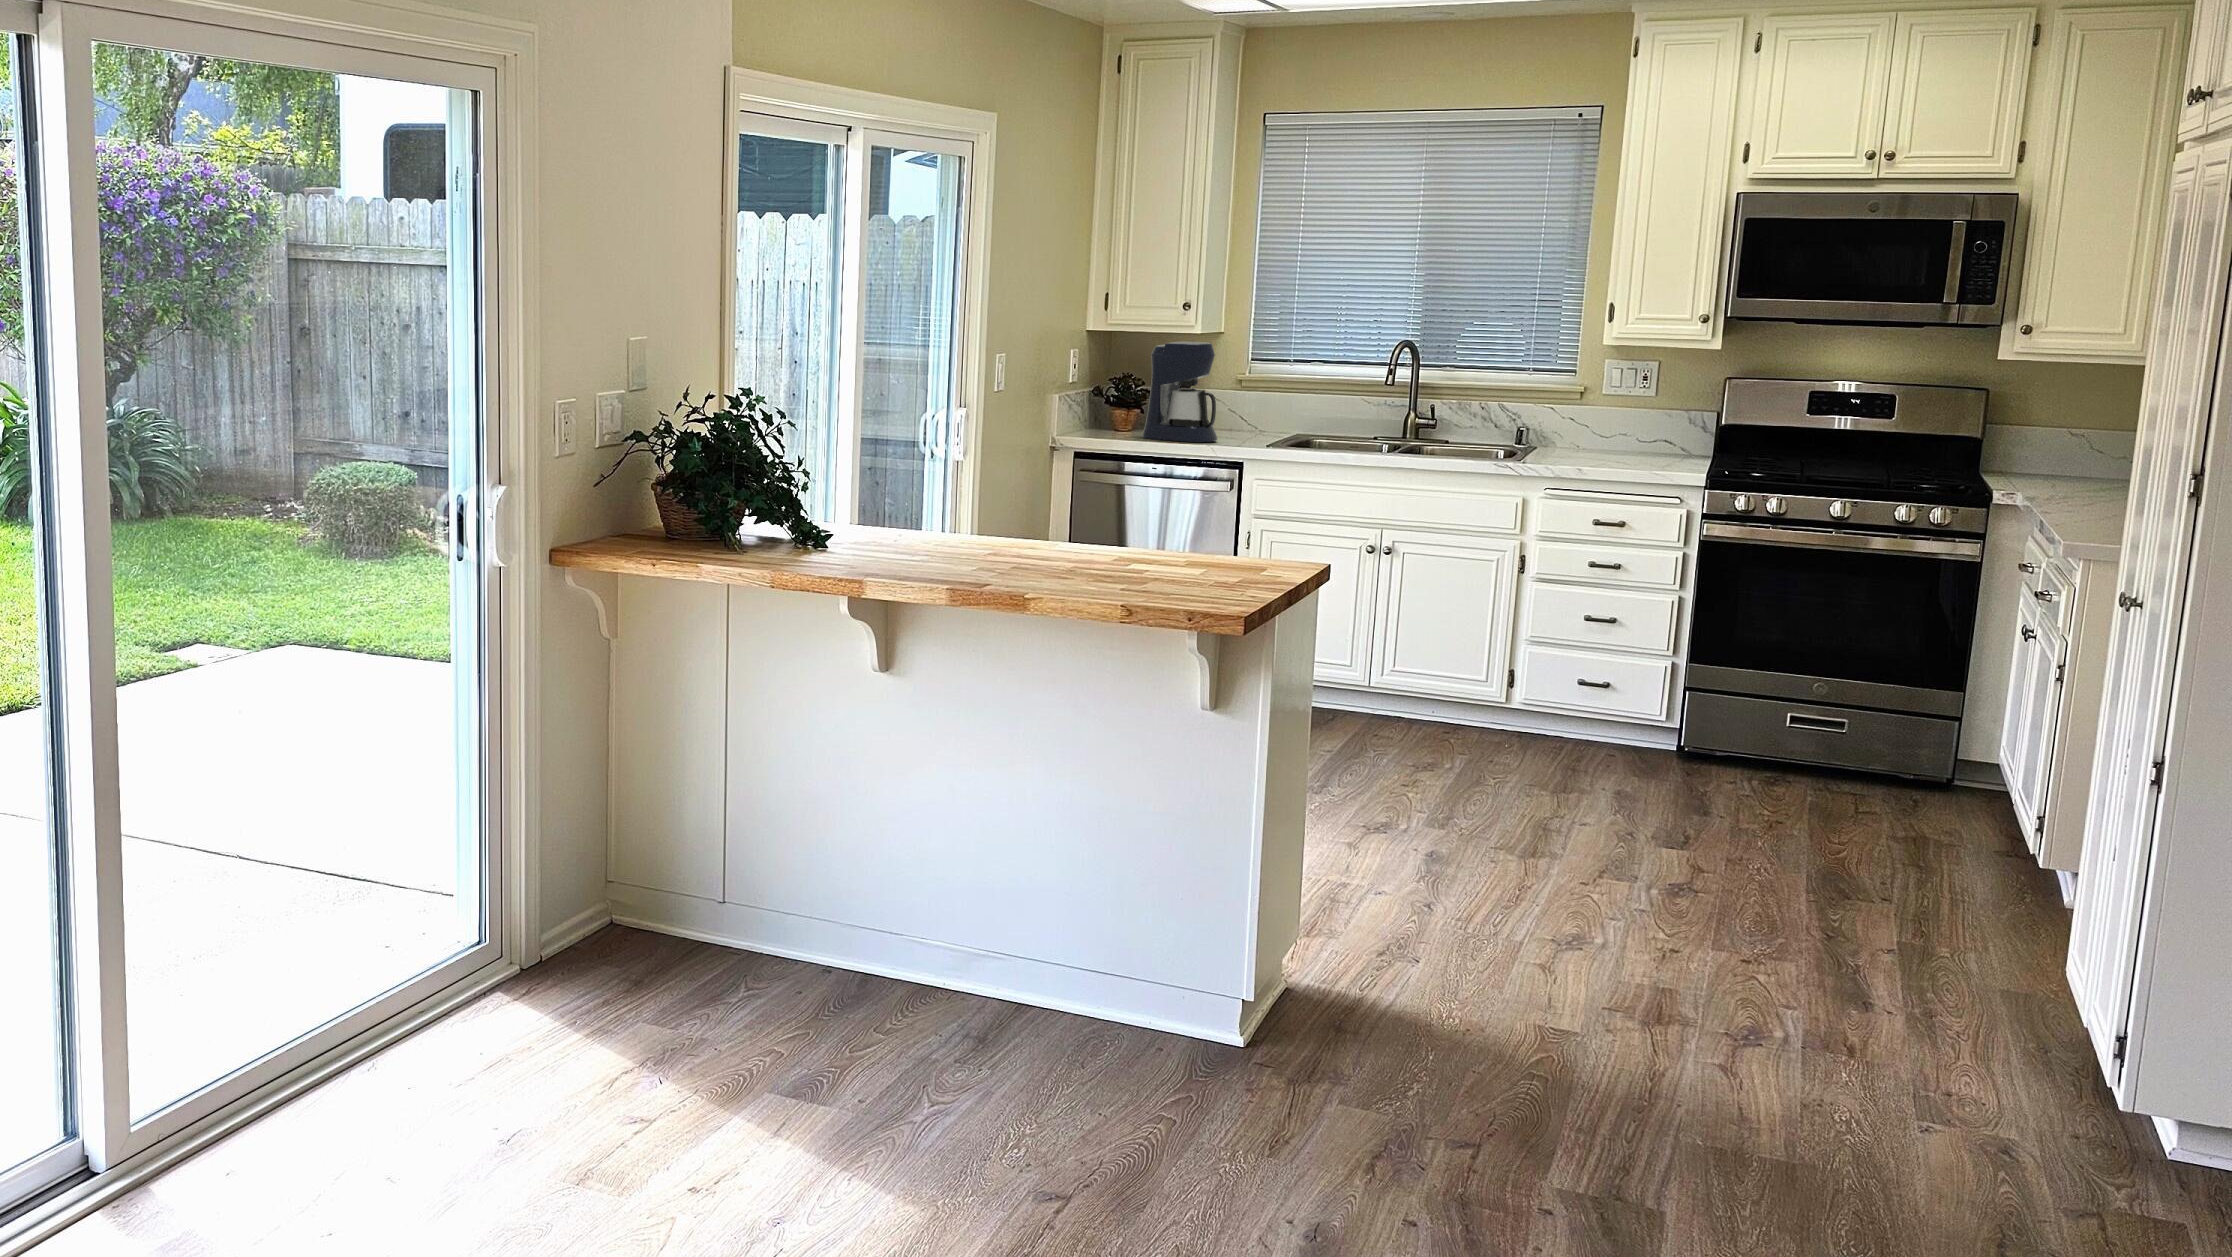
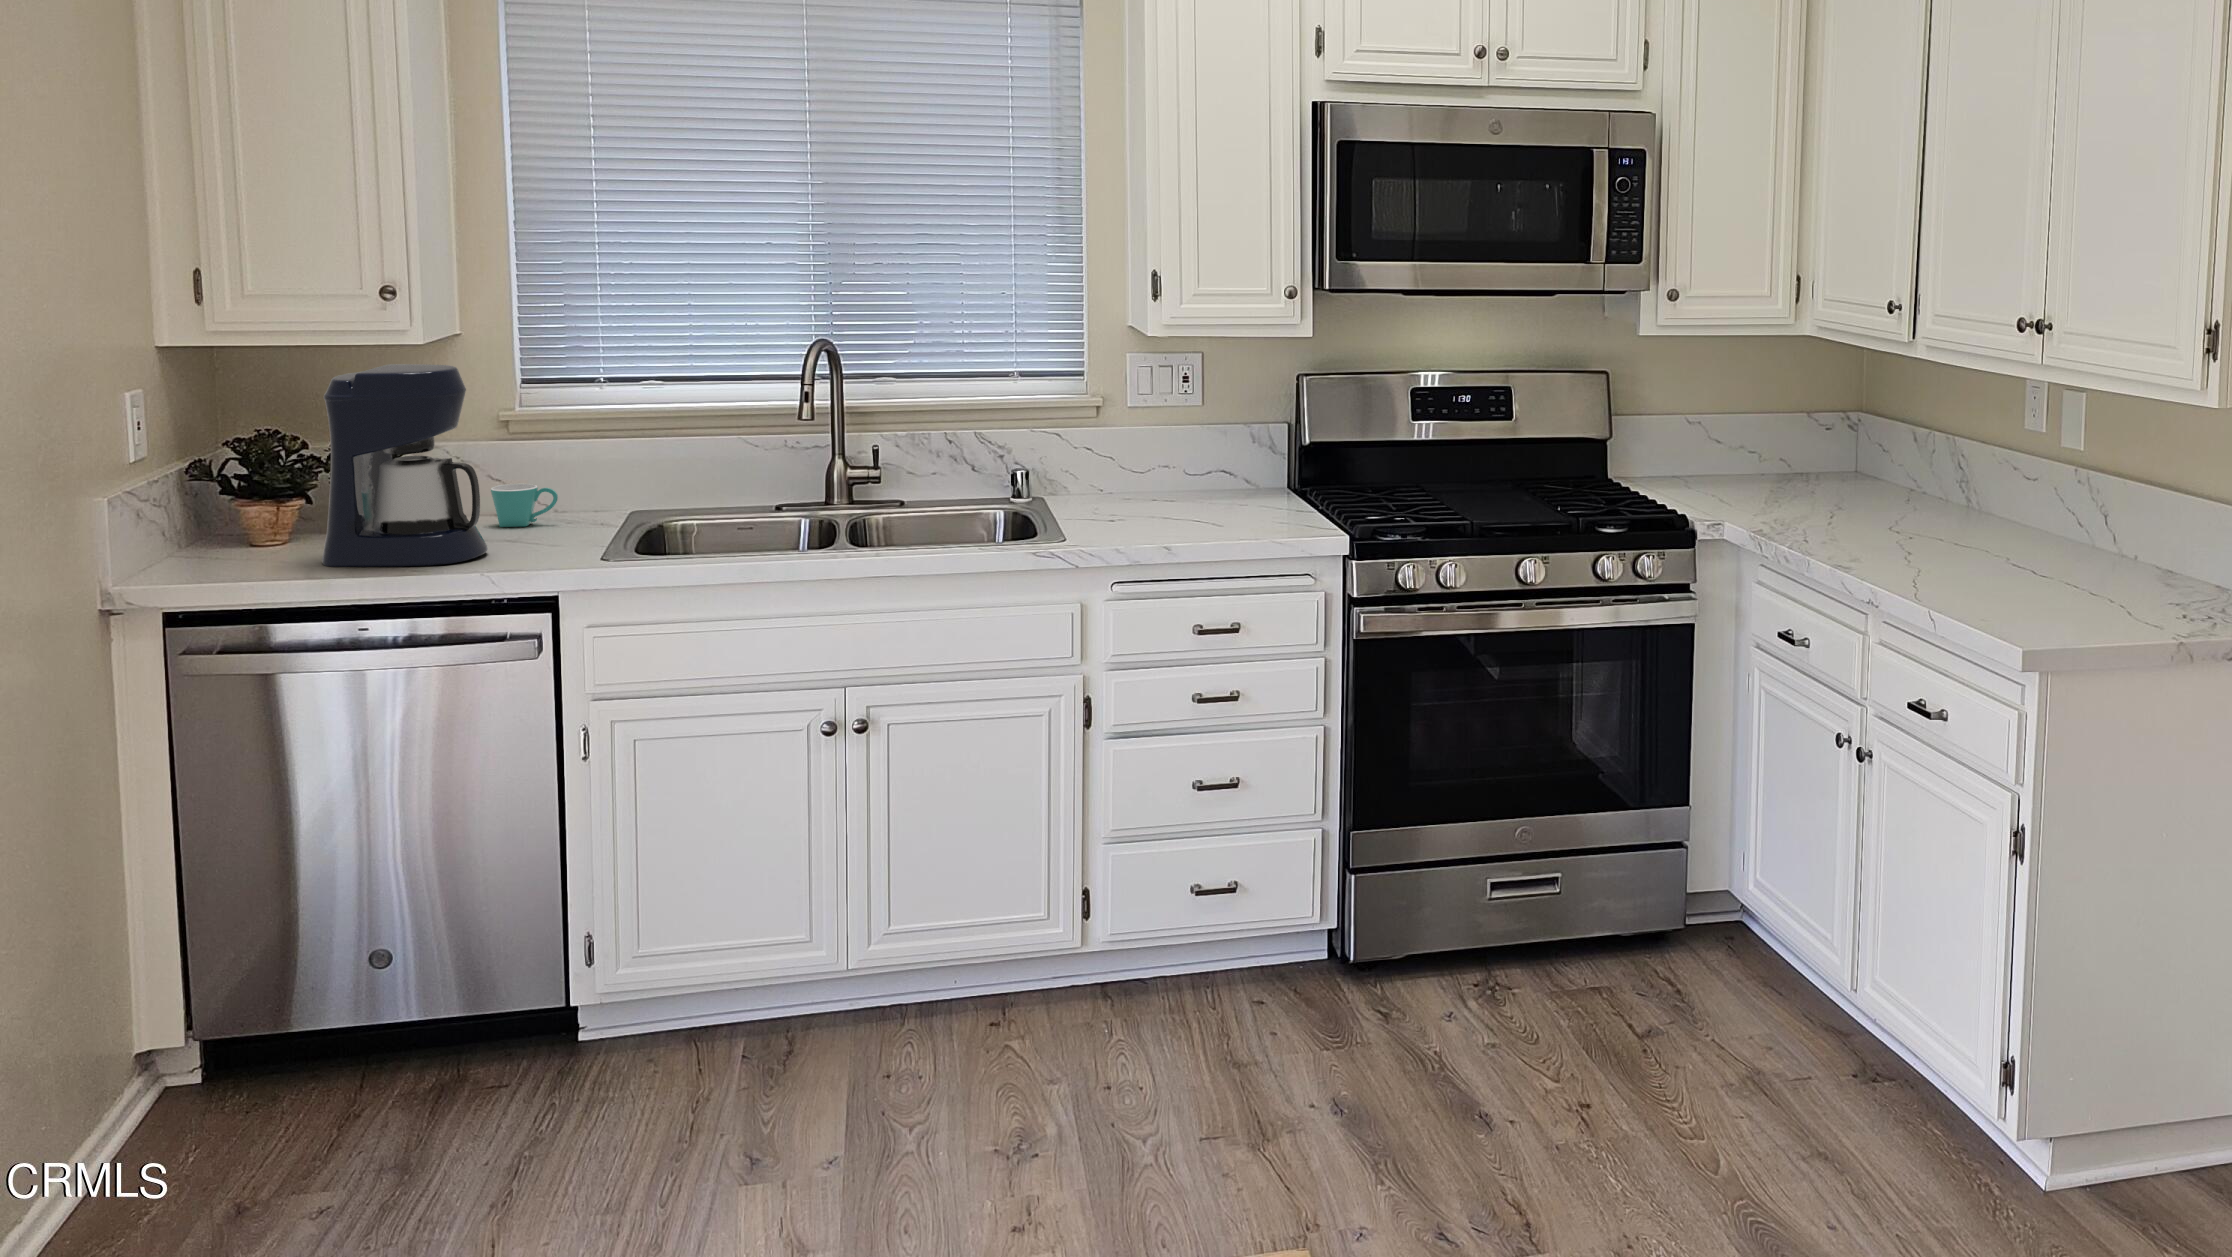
mug: none [1228,414,1261,437] -> present [491,484,558,527]

